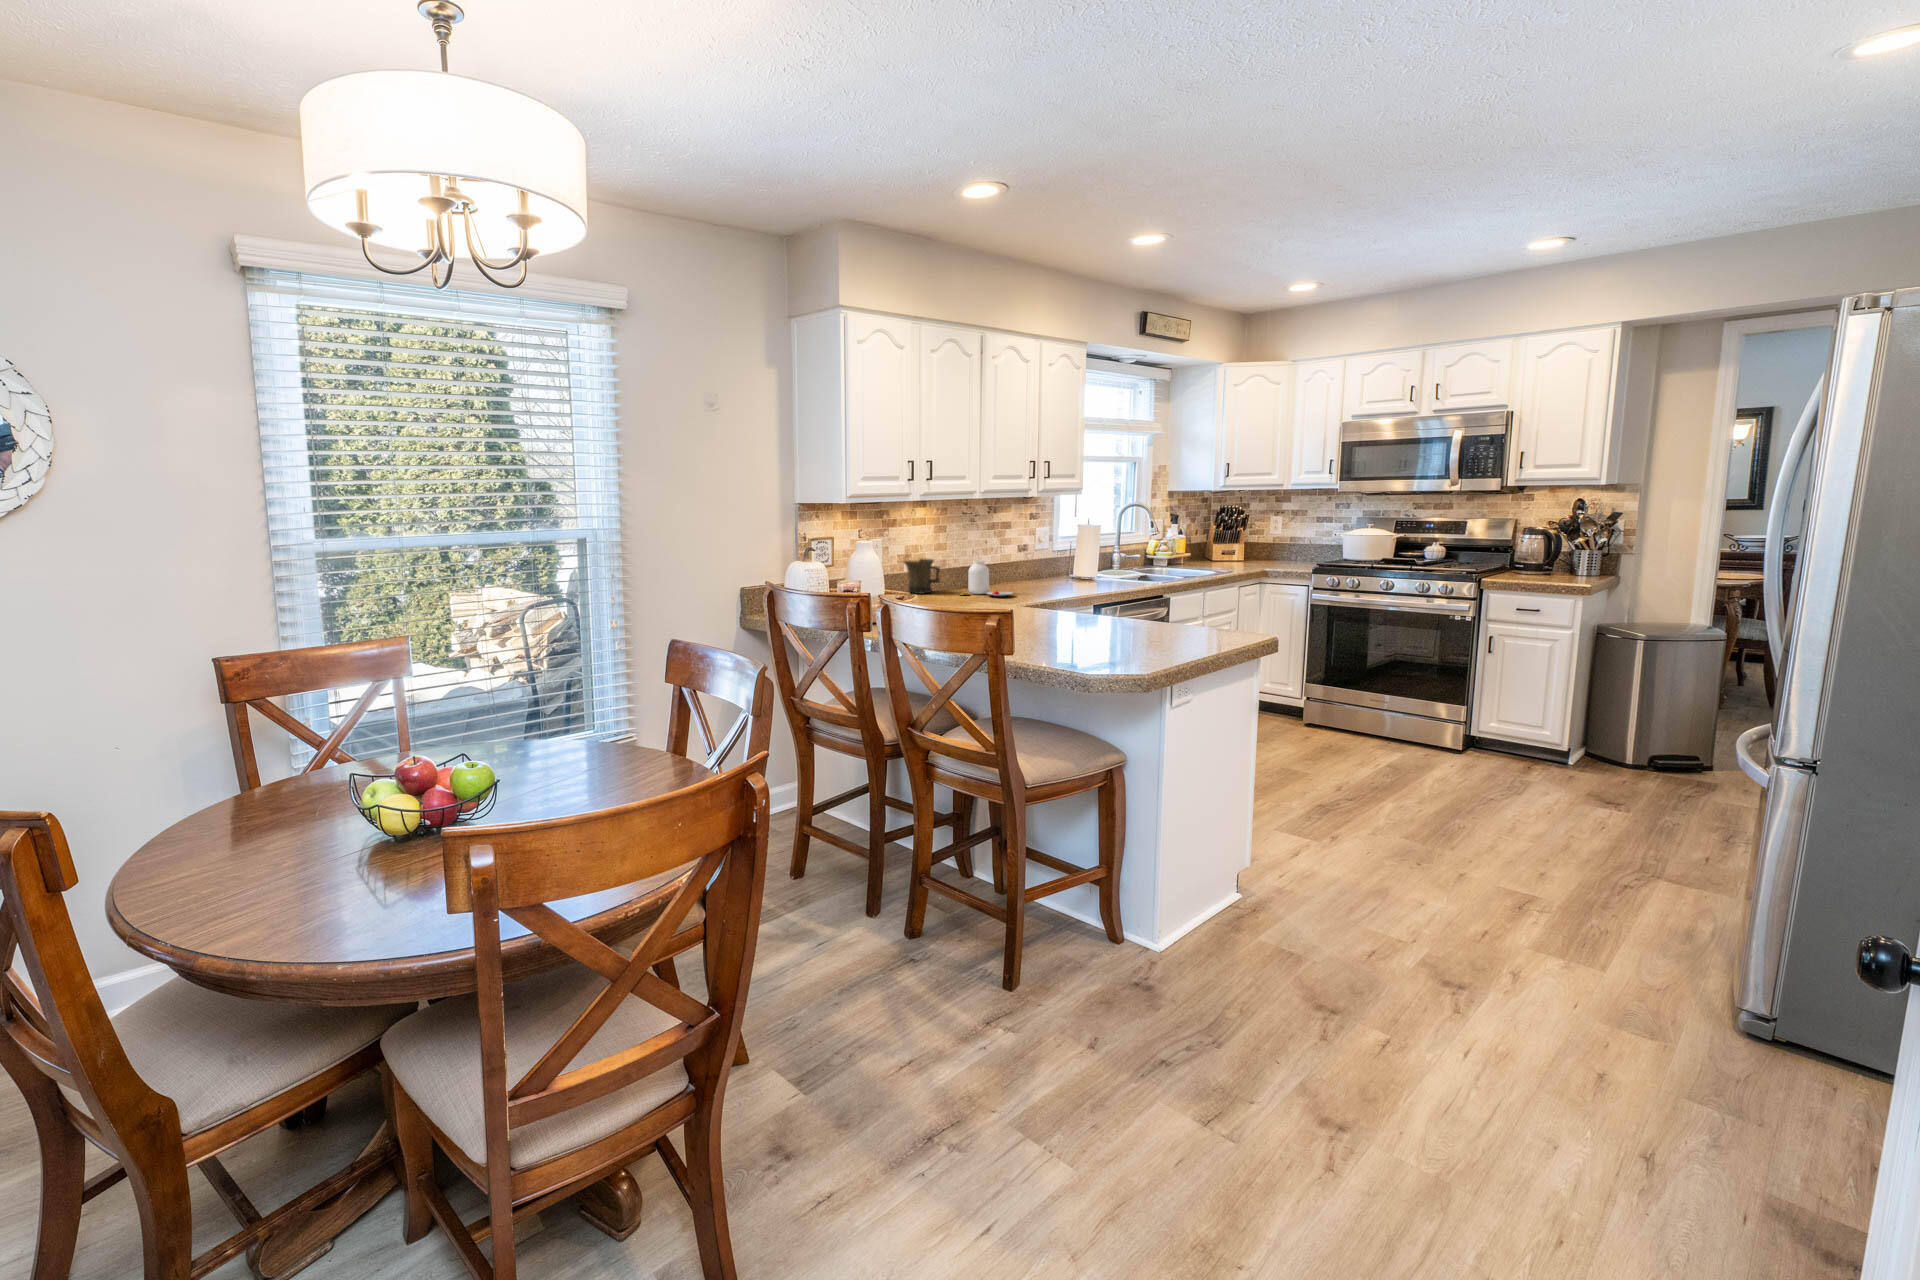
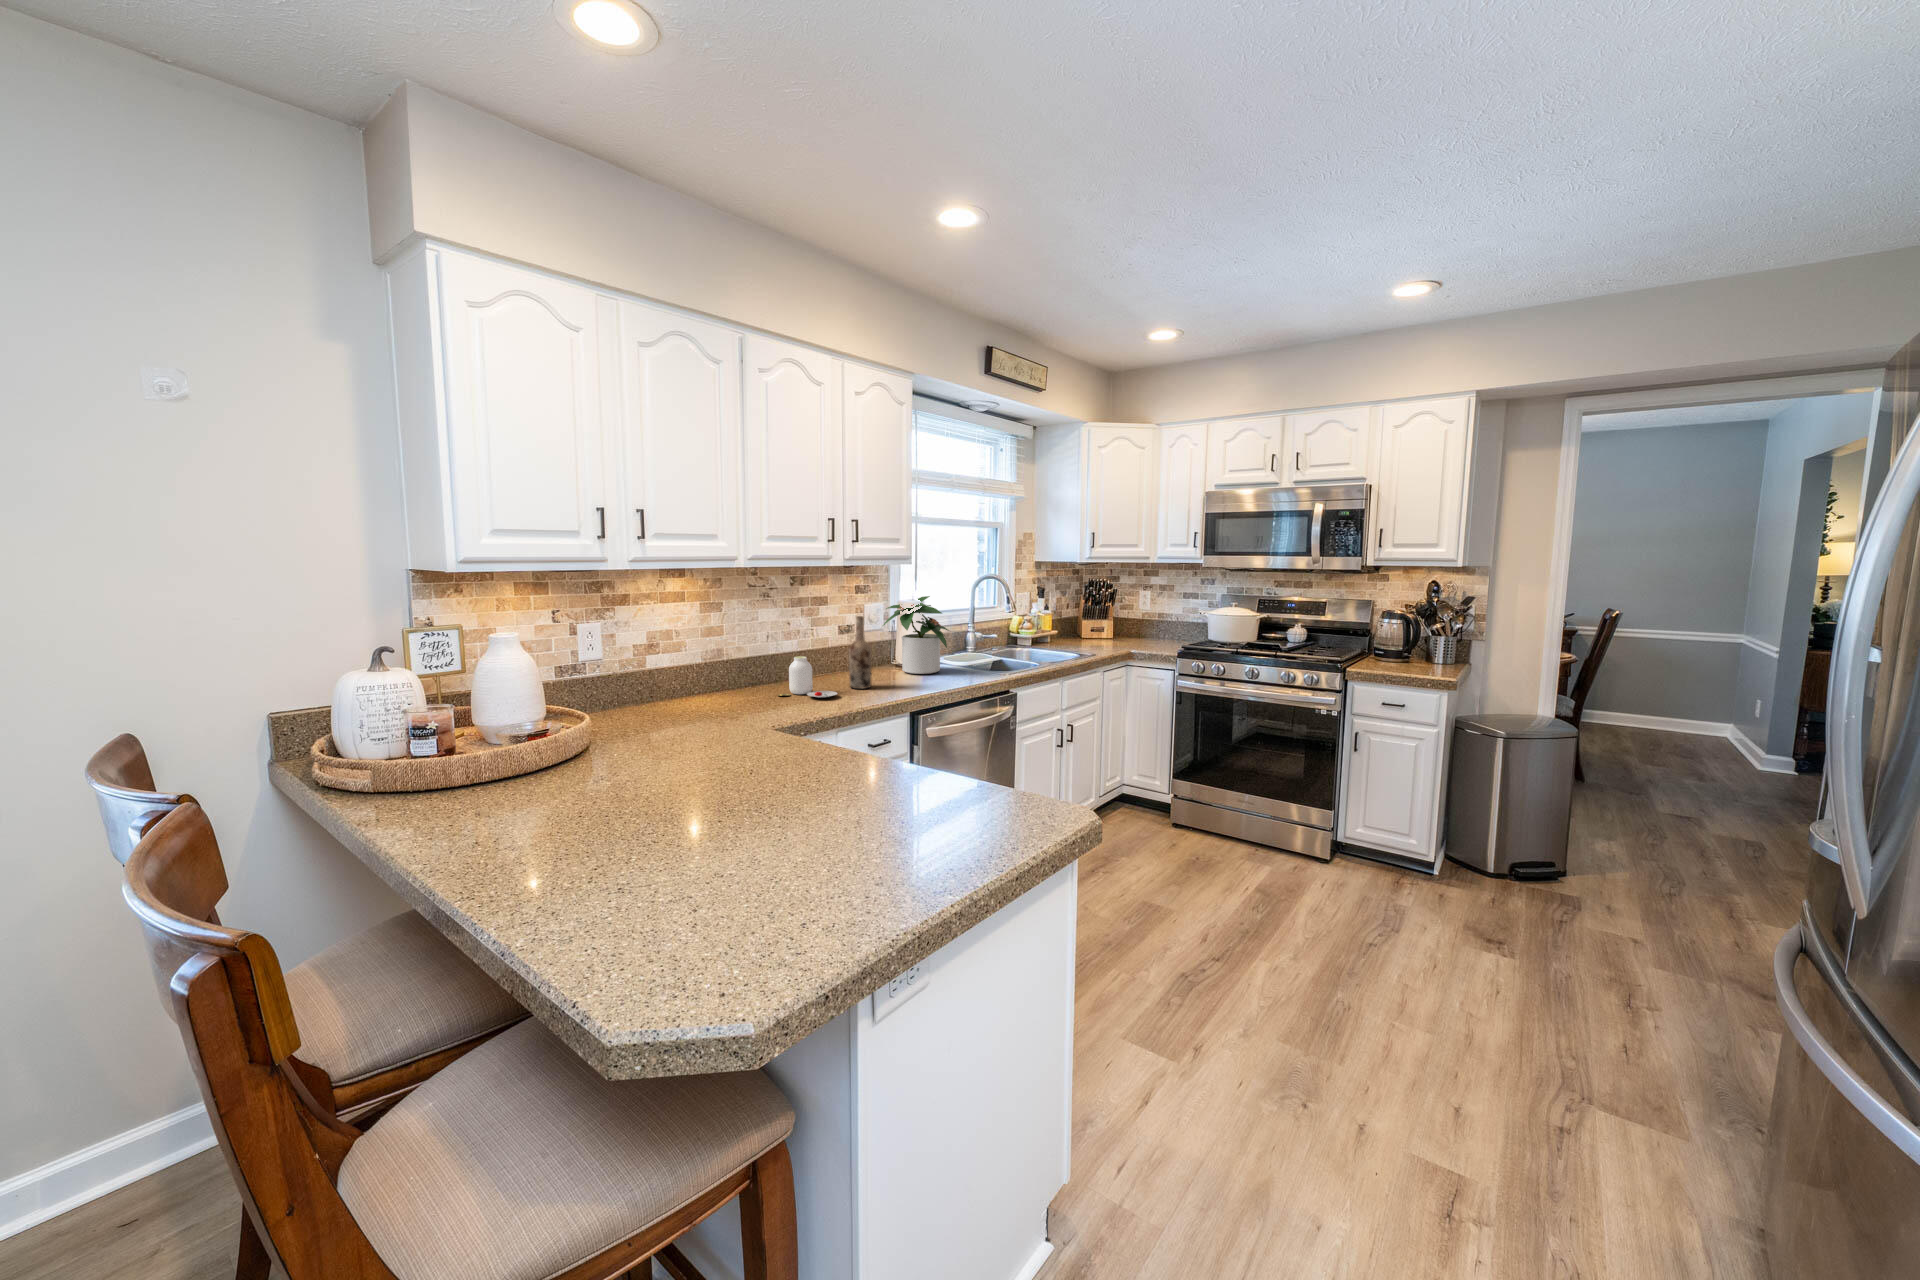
potted plant: none [1044,511,1107,583] -> present [883,596,949,674]
wine bottle: none [1020,525,1041,591] -> present [849,616,871,689]
mug: present [904,558,940,594] -> none [715,654,757,695]

